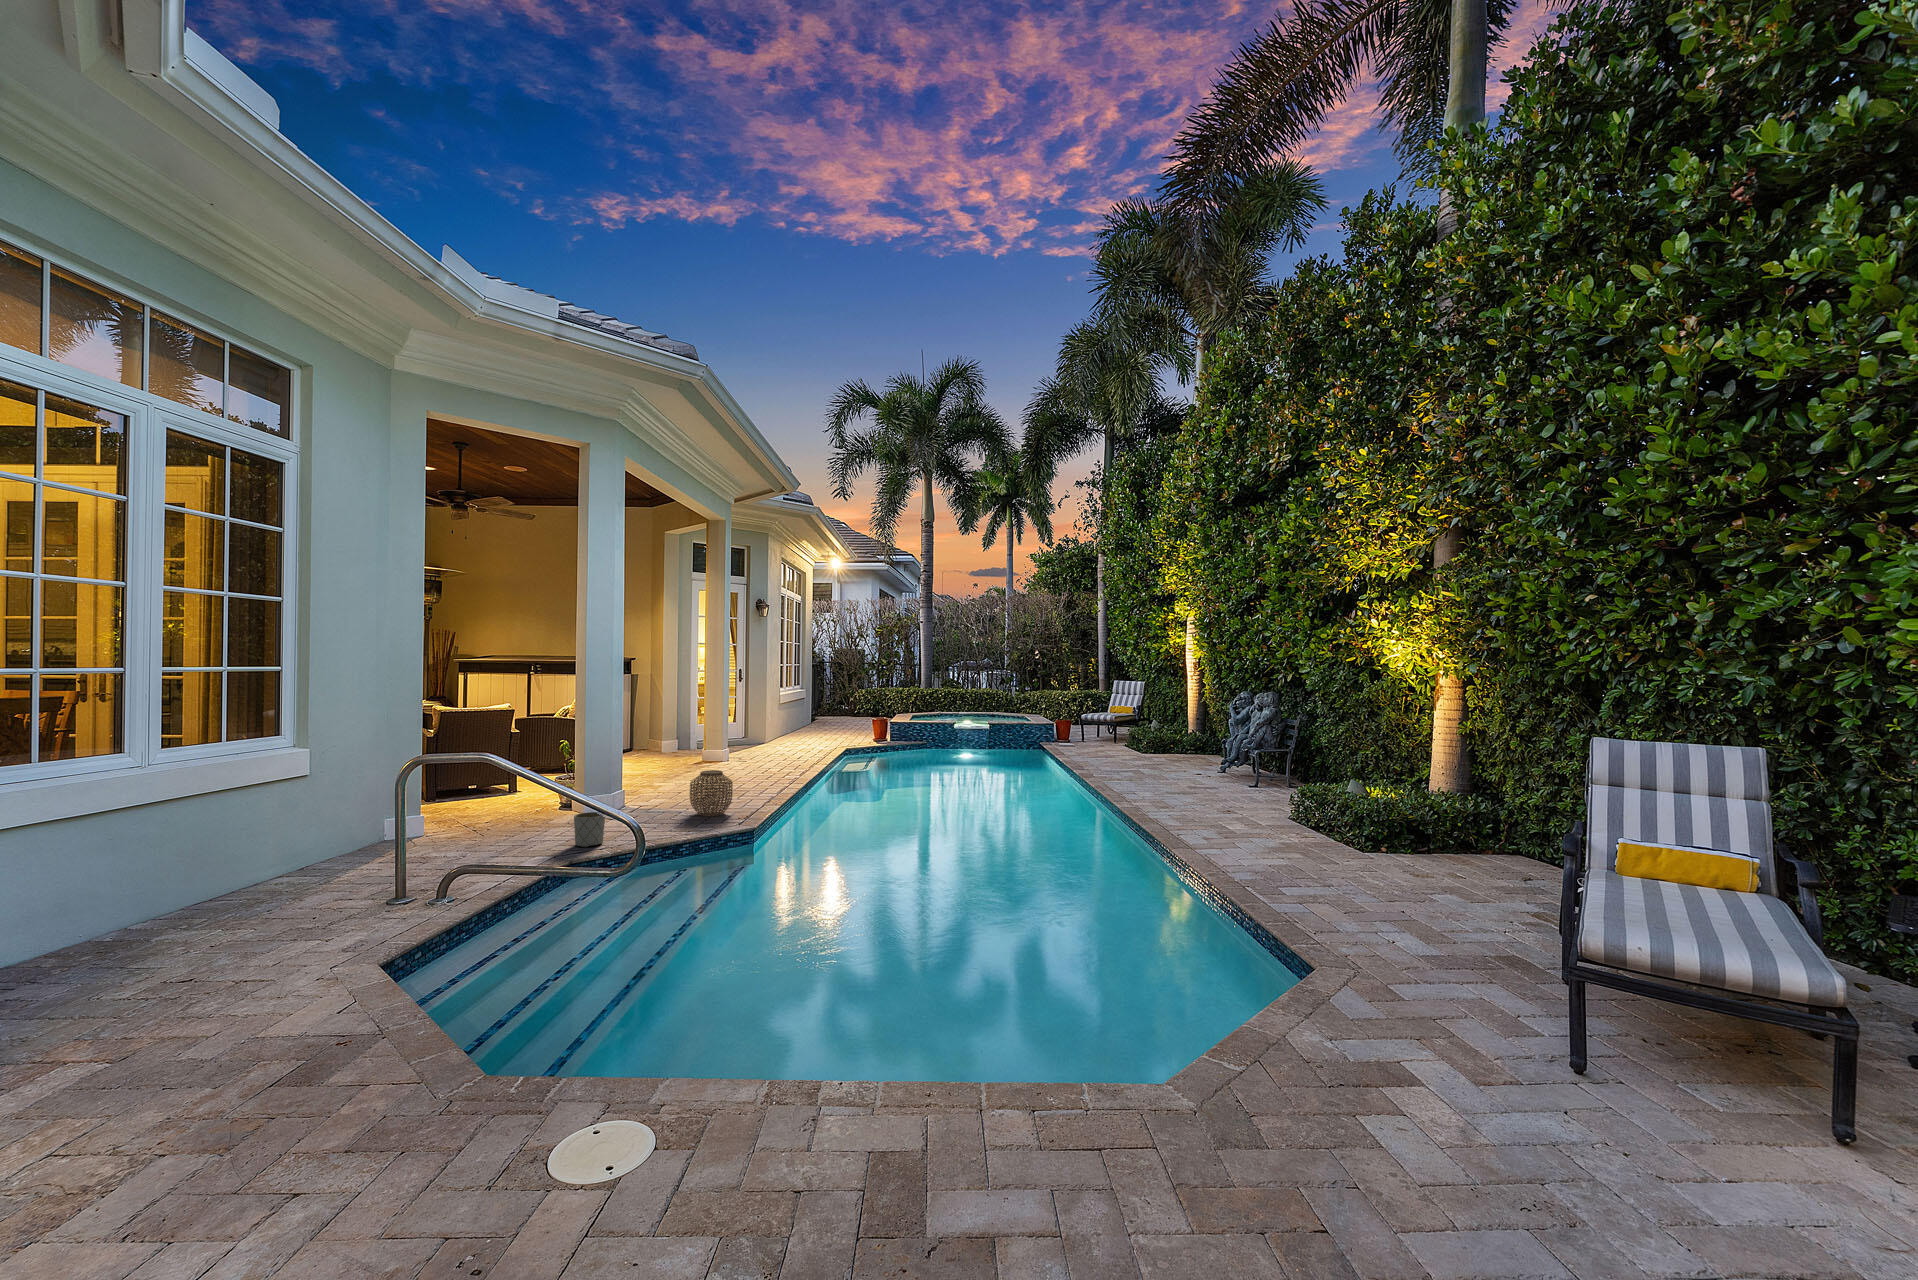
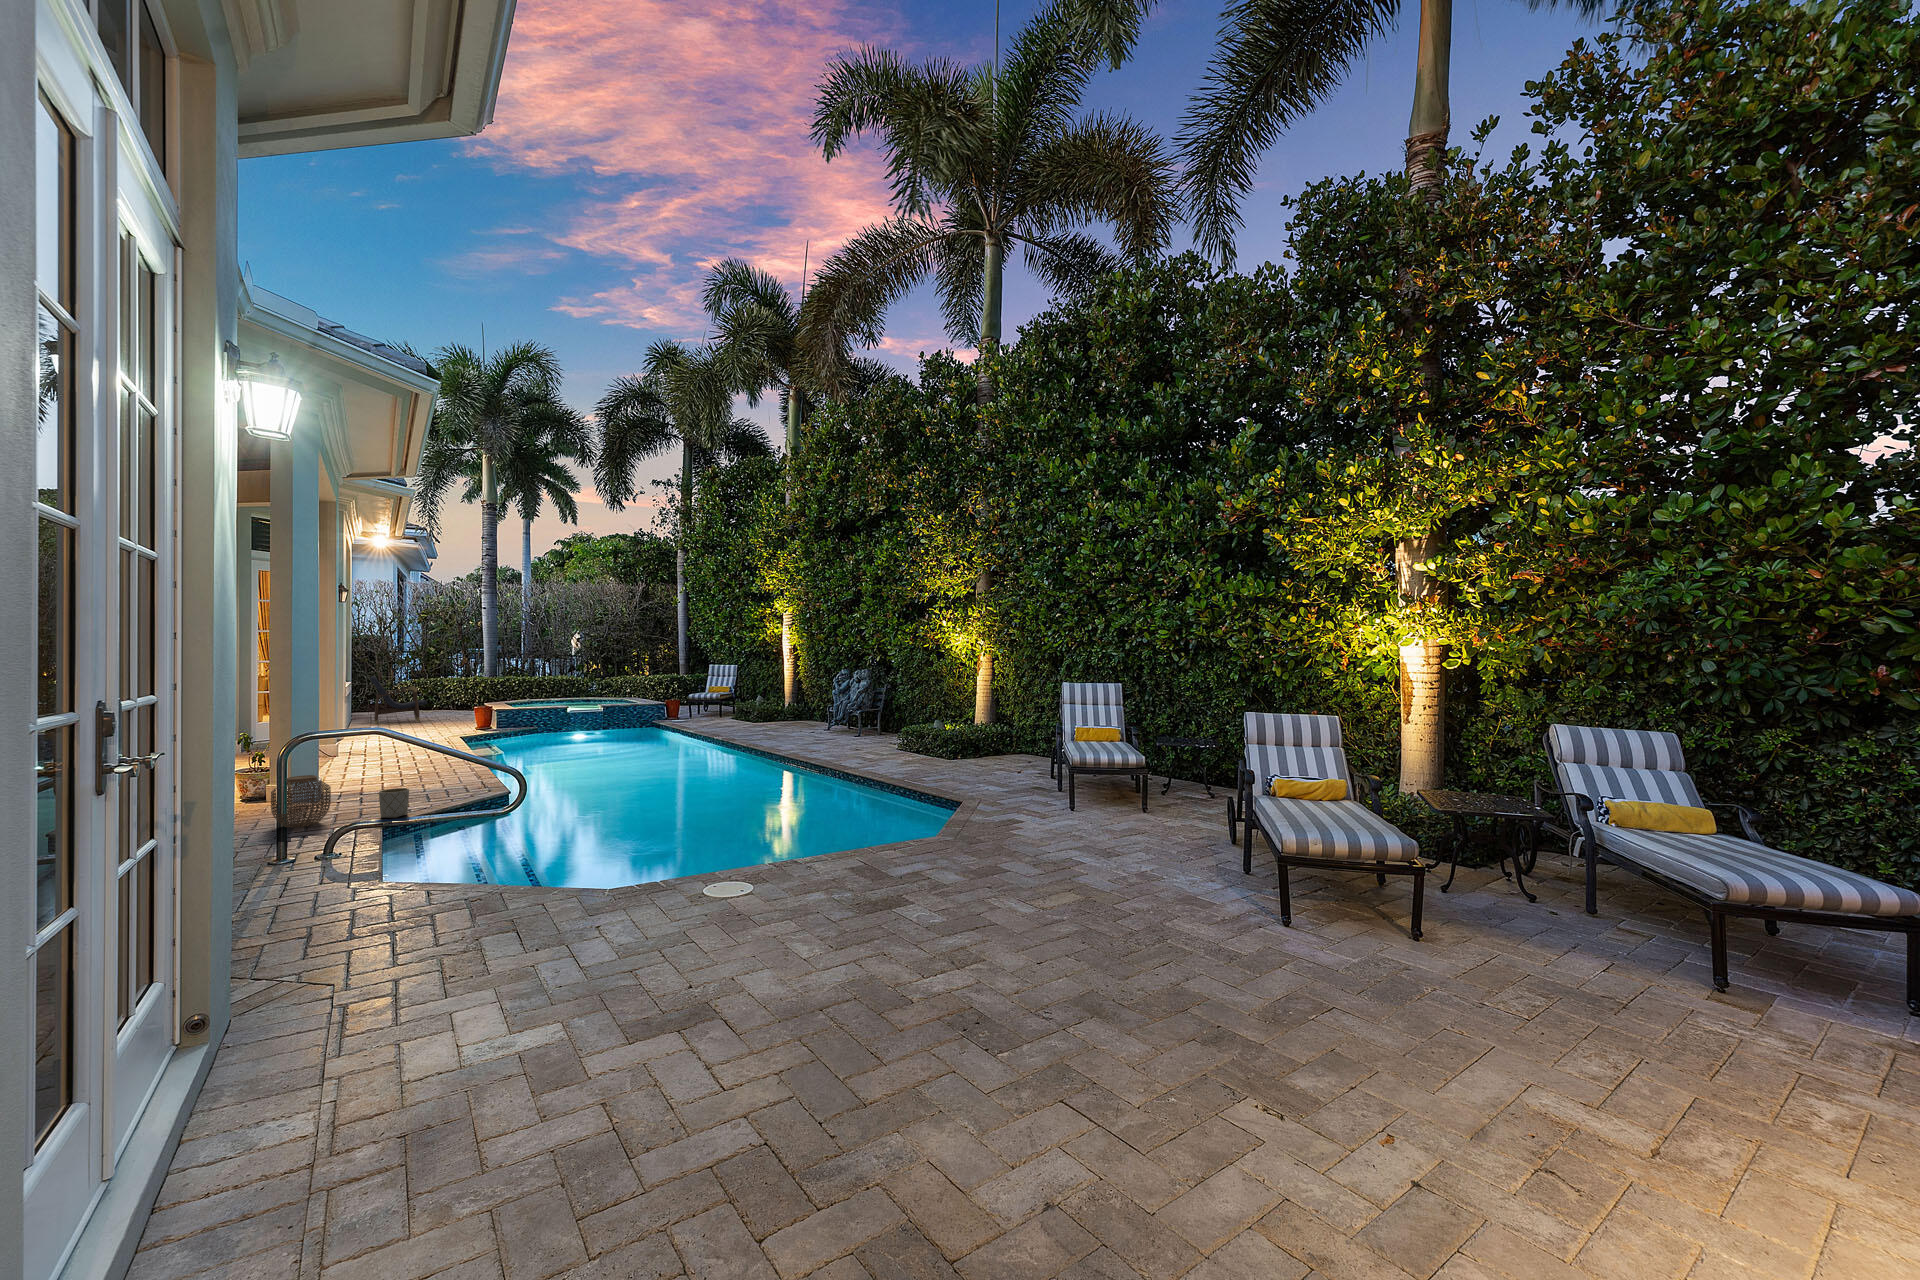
lounge chair: none [801,684,848,729] -> present [370,676,427,724]
woven basket: present [690,770,733,816] -> present [271,775,331,827]

